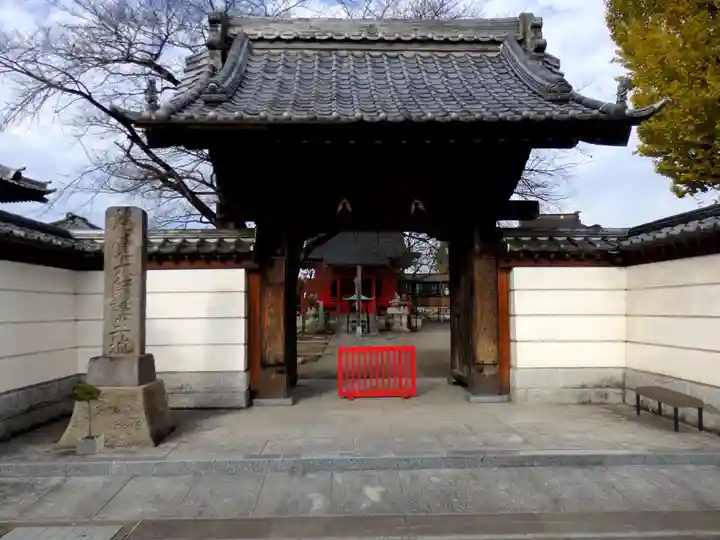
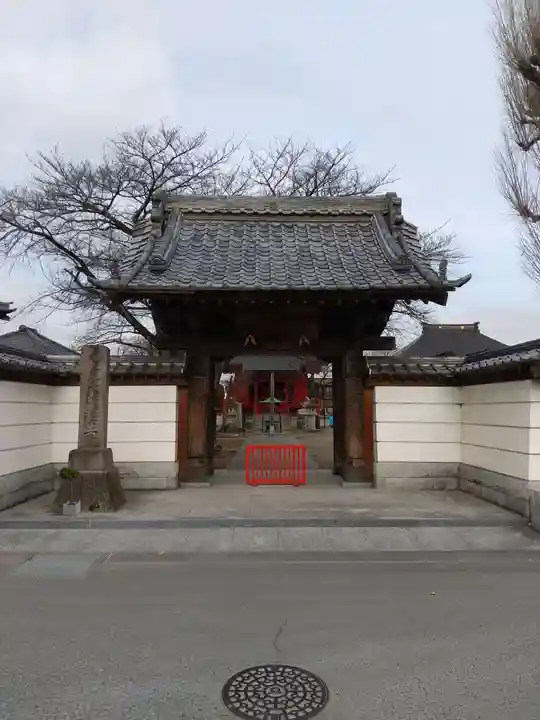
bench: present [635,386,704,432] -> none [458,476,499,508]

